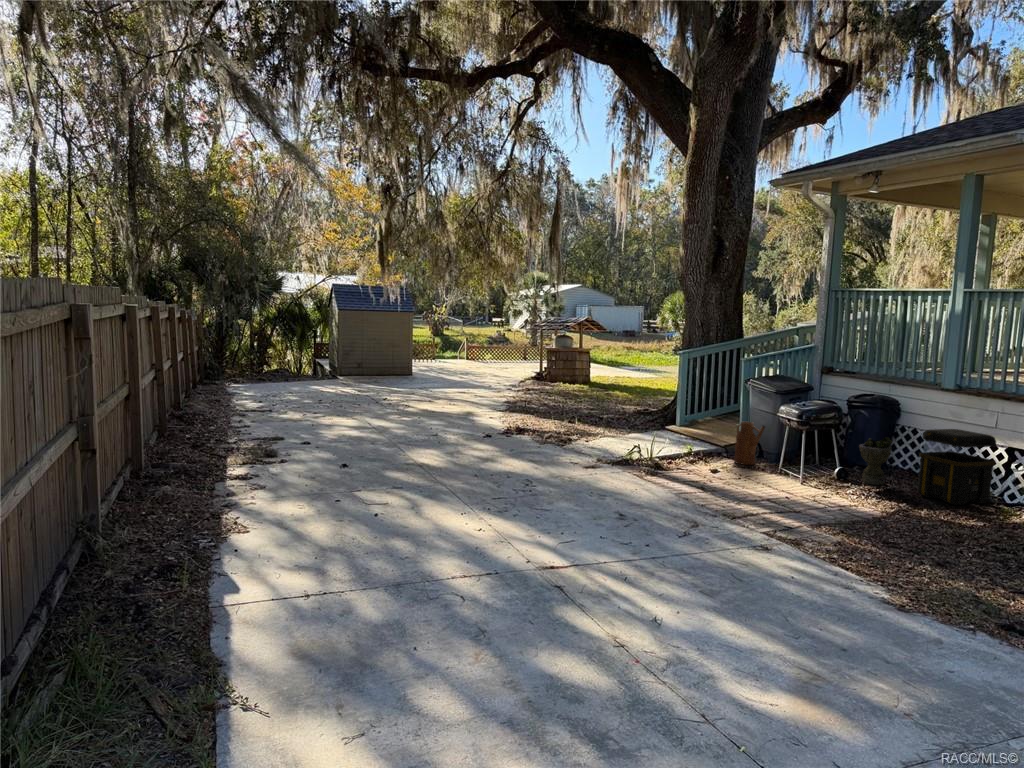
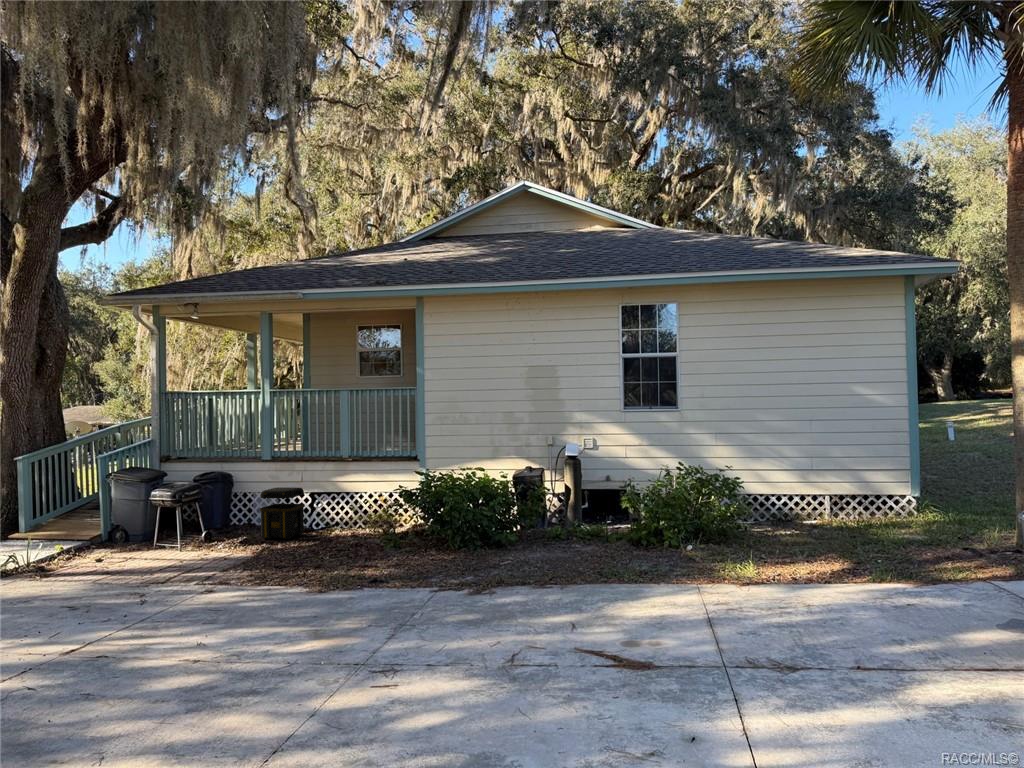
watering can: present [734,422,765,465] -> none [103,511,136,551]
planter: present [859,437,892,485] -> none [214,502,237,540]

